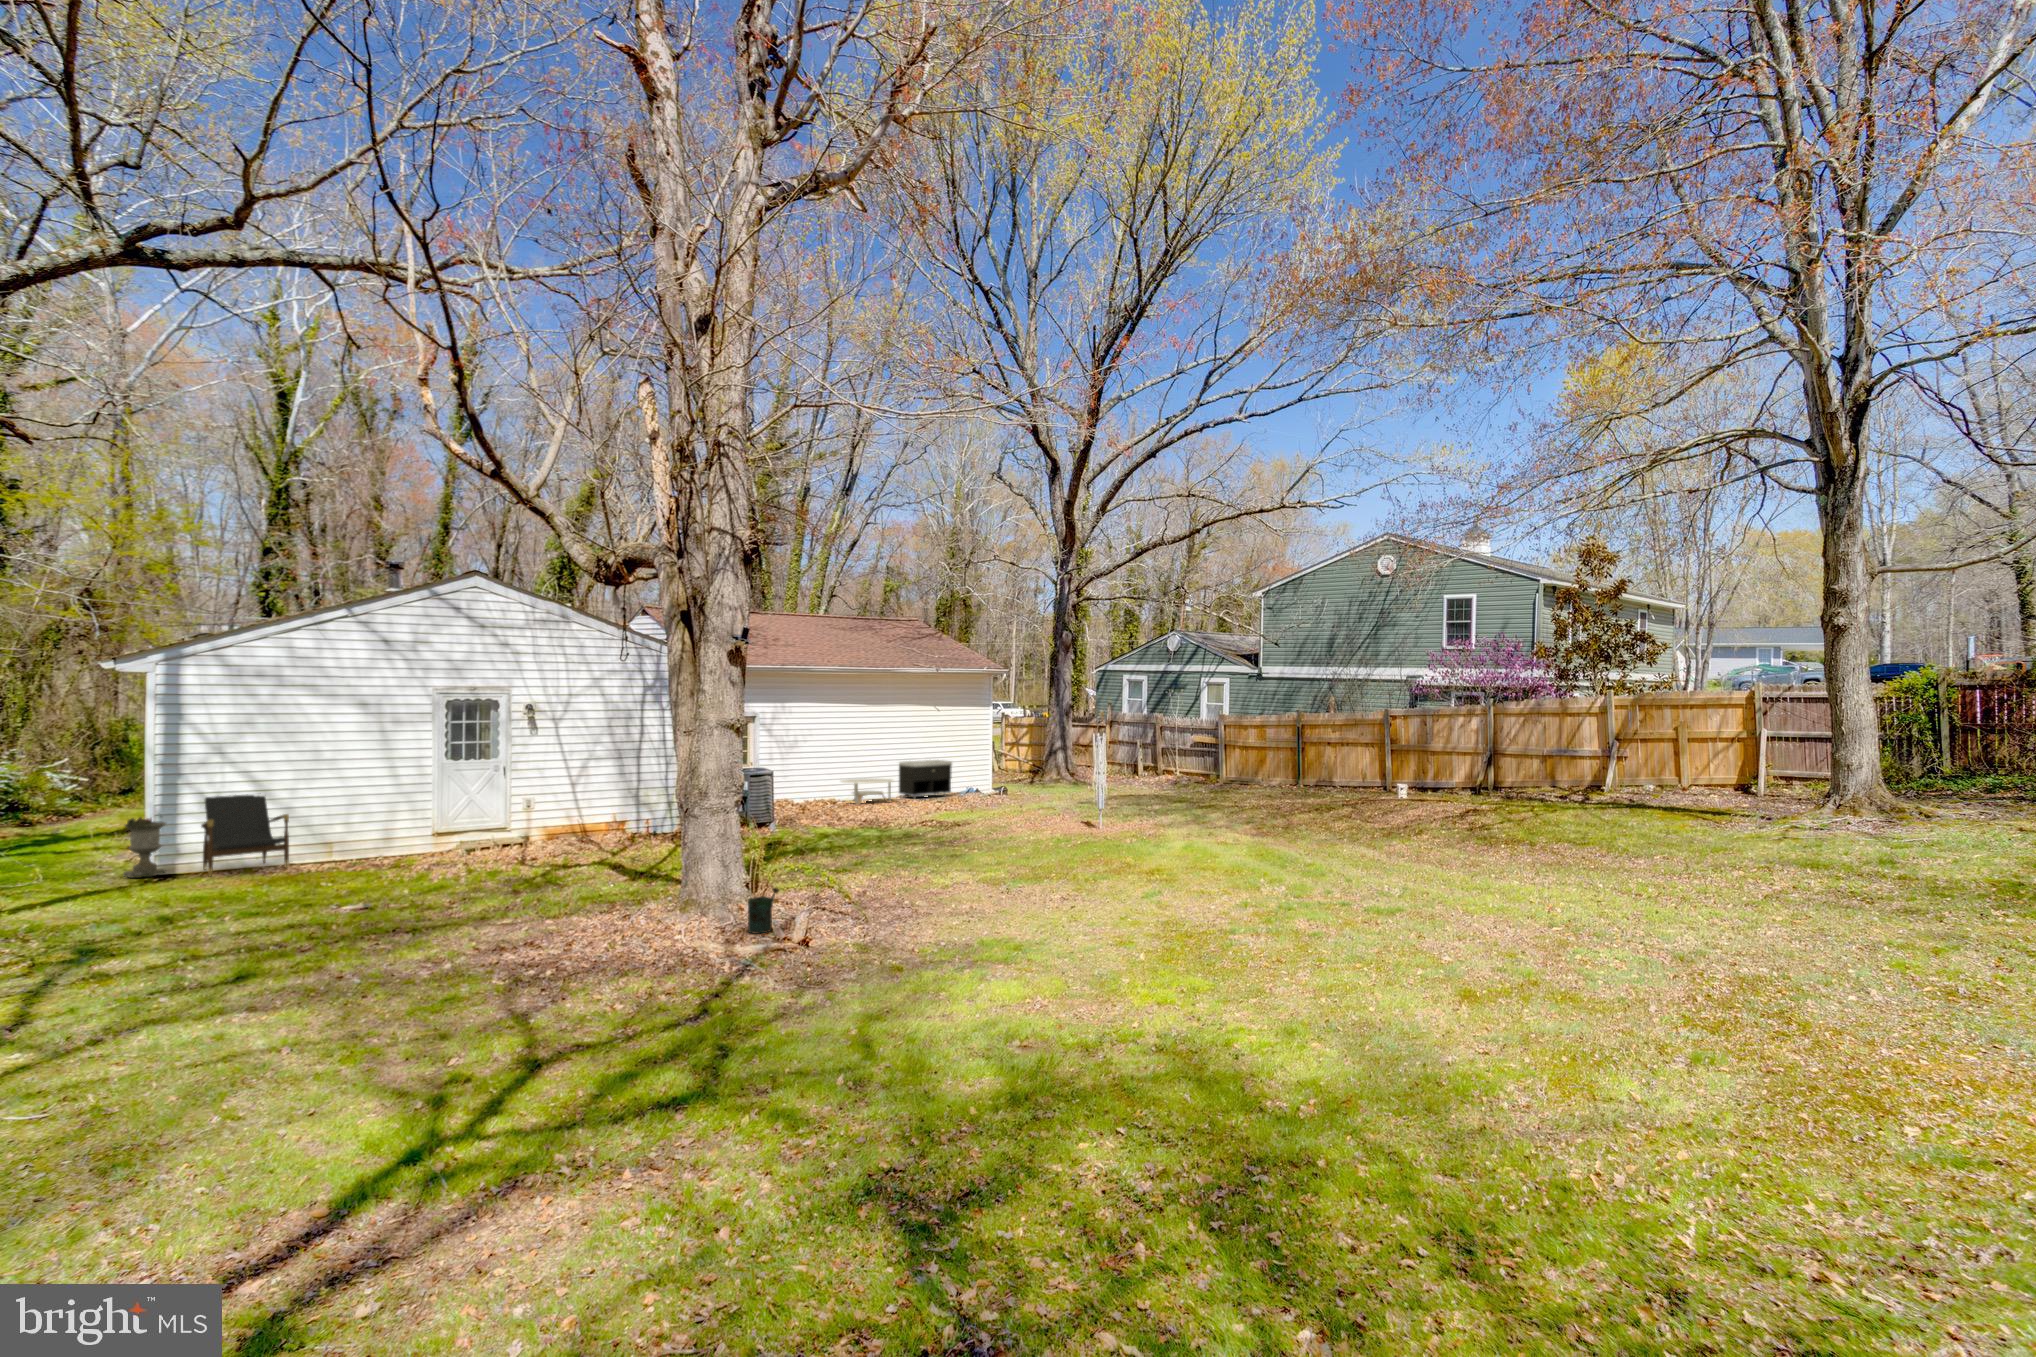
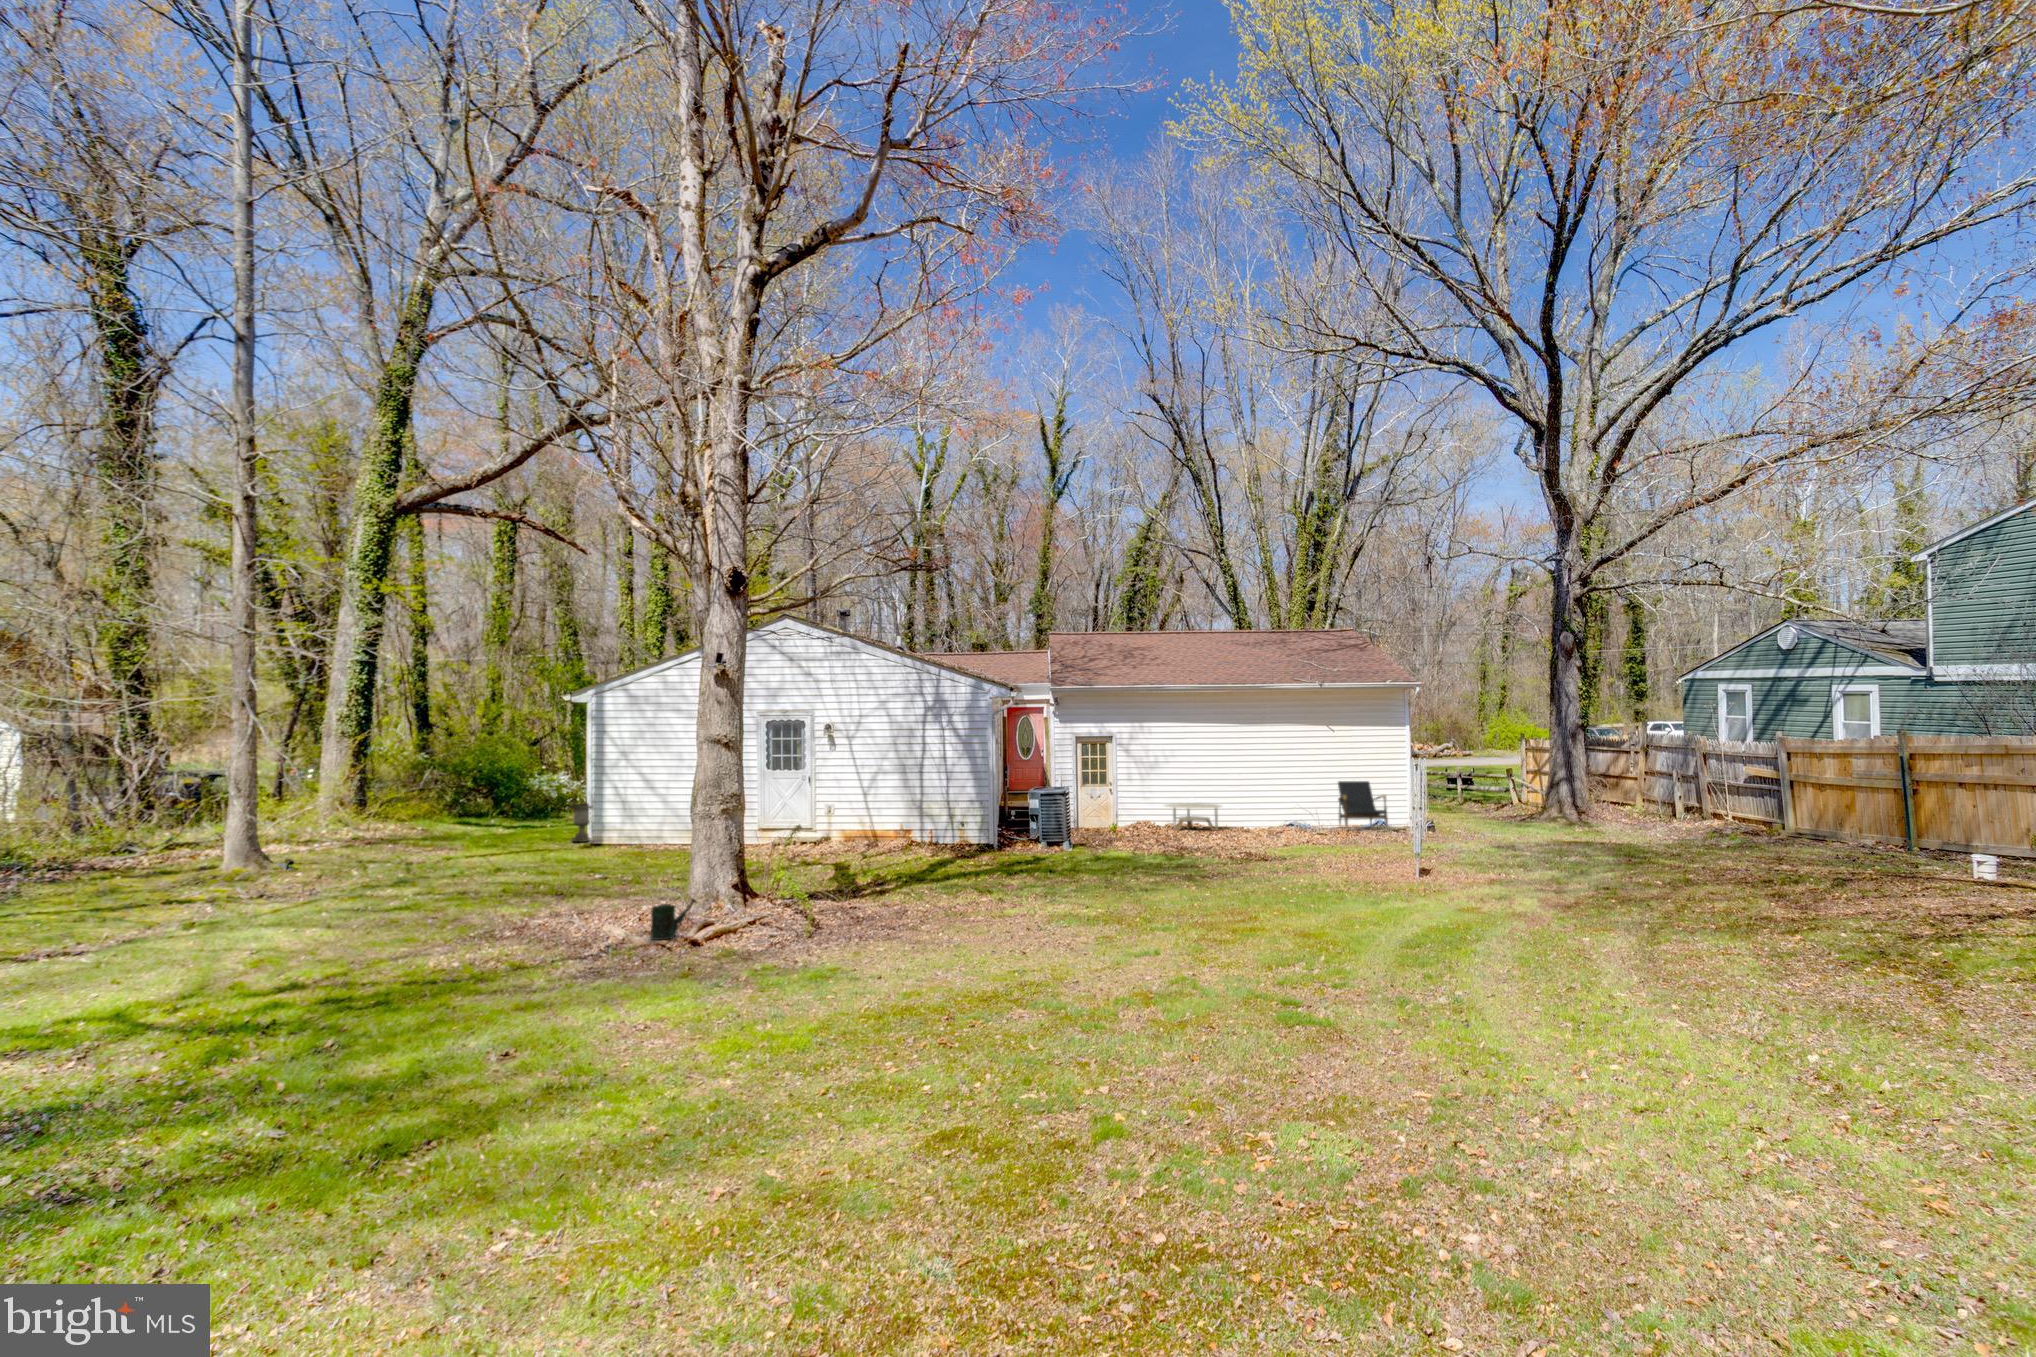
storage bench: present [899,760,952,798] -> none [1244,787,1304,829]
lounge chair: present [201,794,289,876] -> present [1338,781,1388,829]

